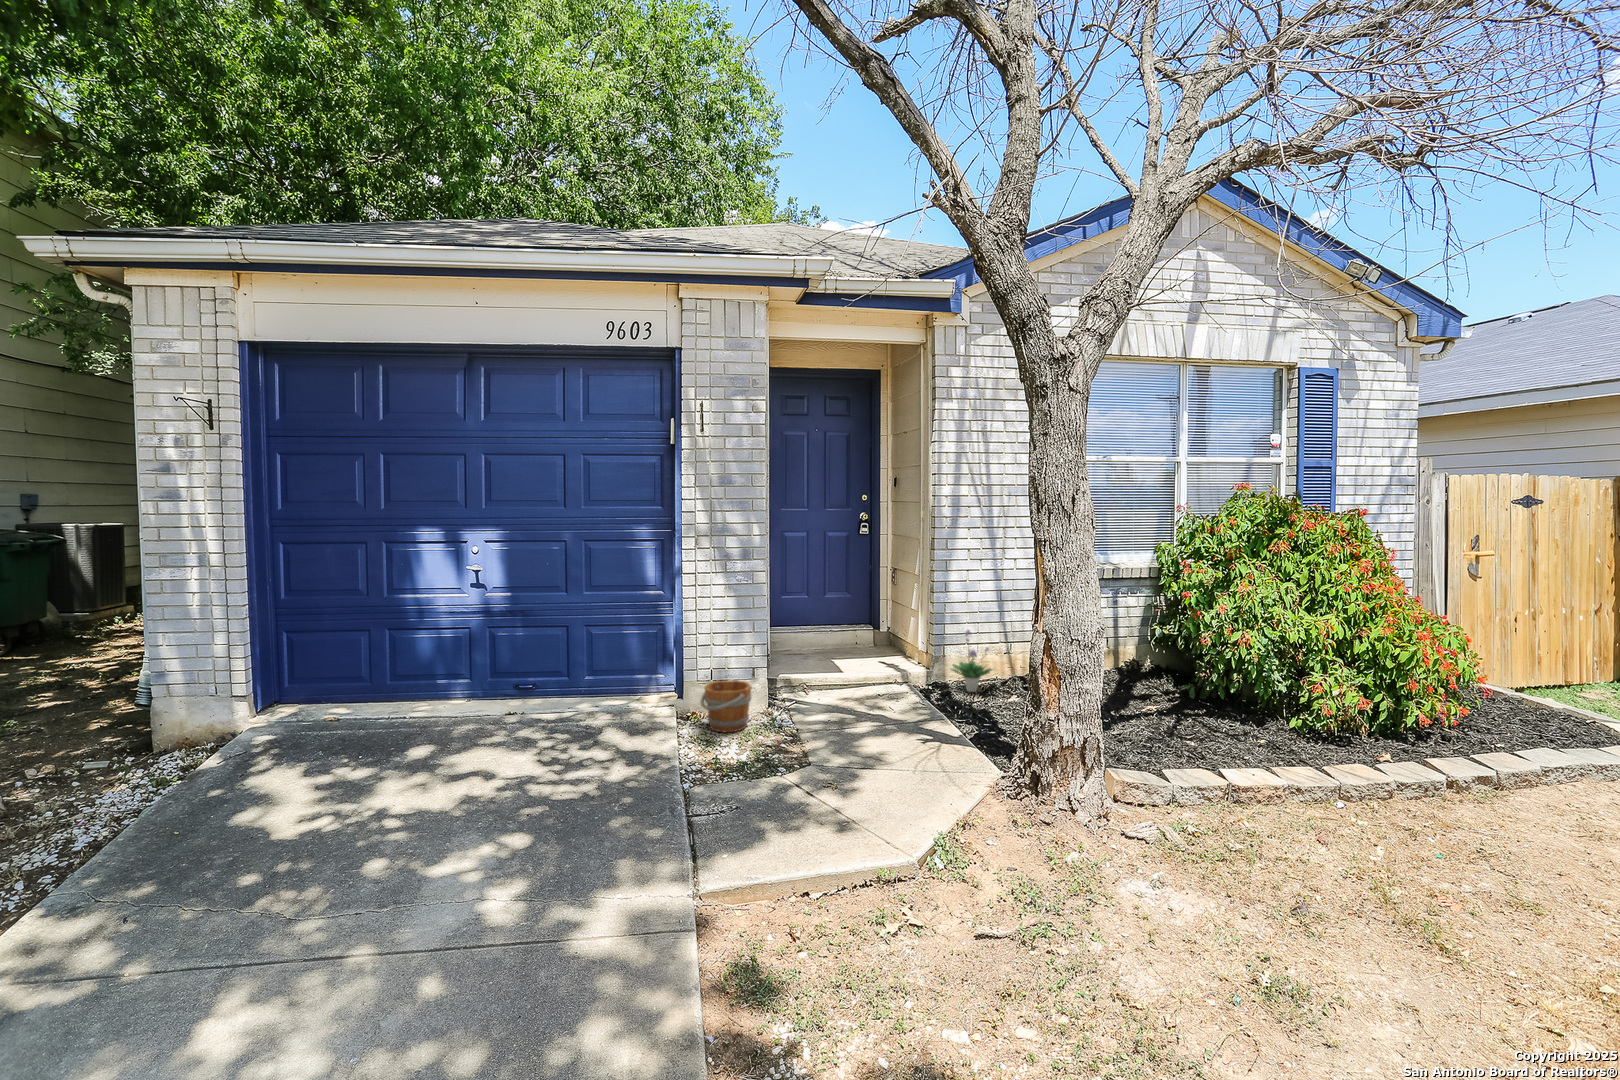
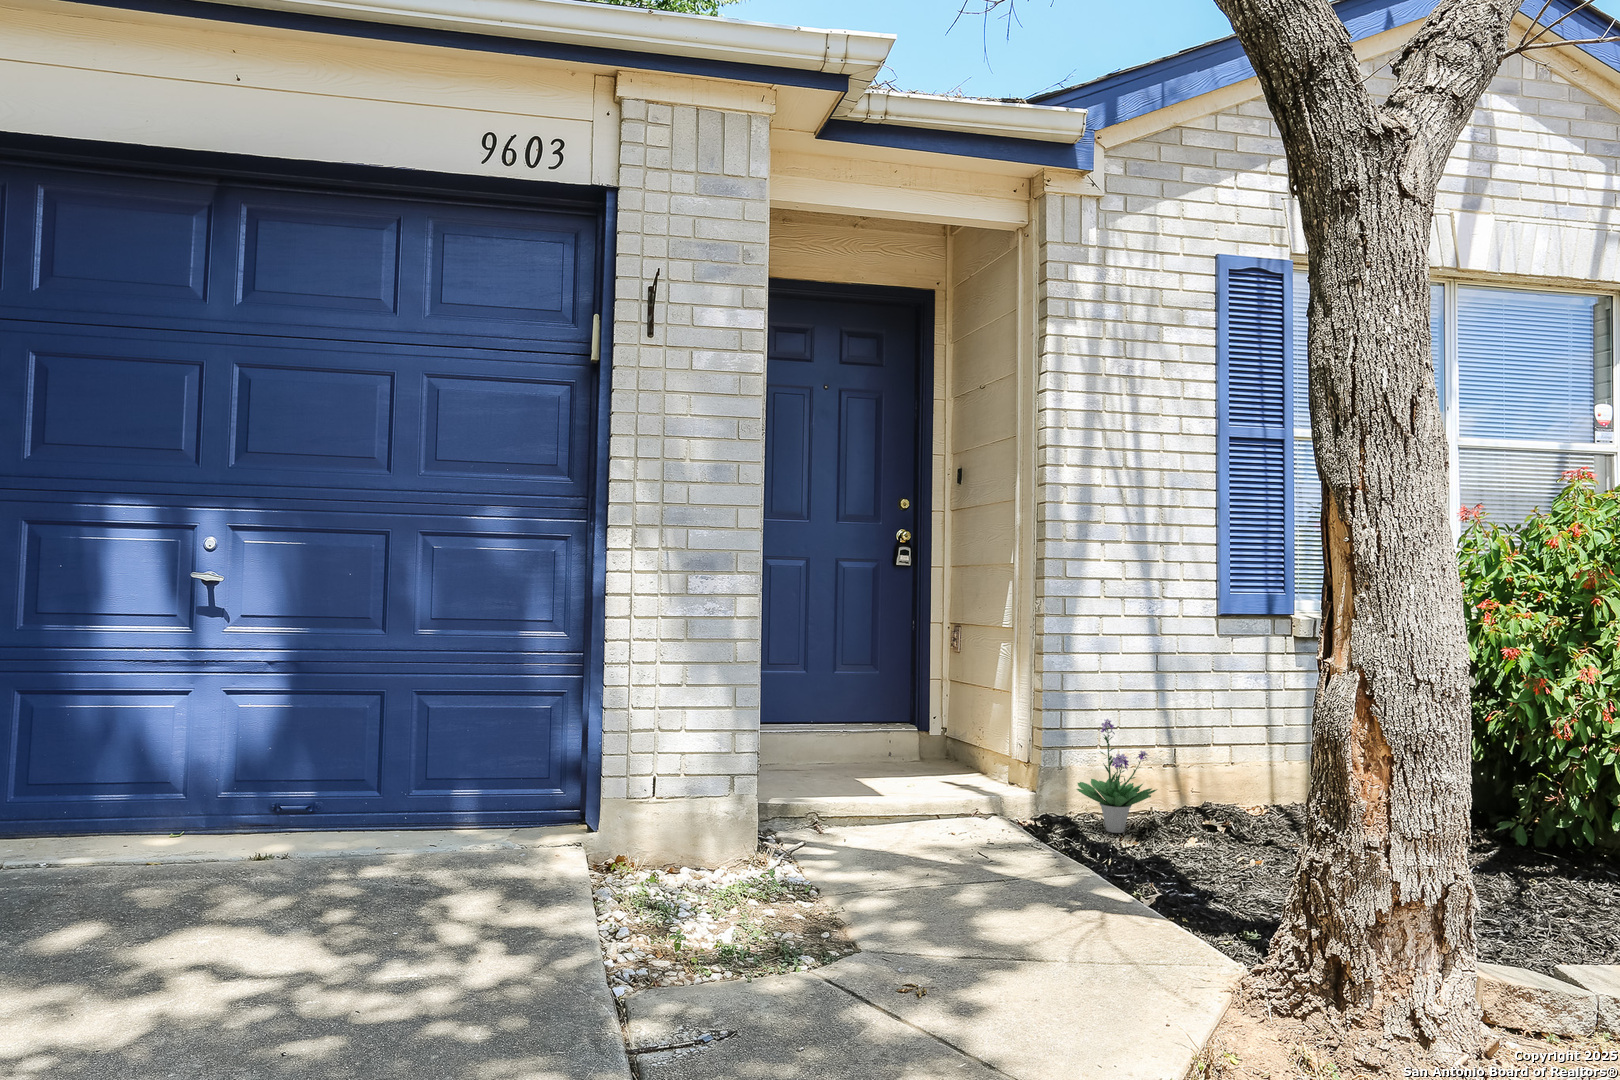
bucket: present [701,680,751,732] -> none [630,797,728,894]

